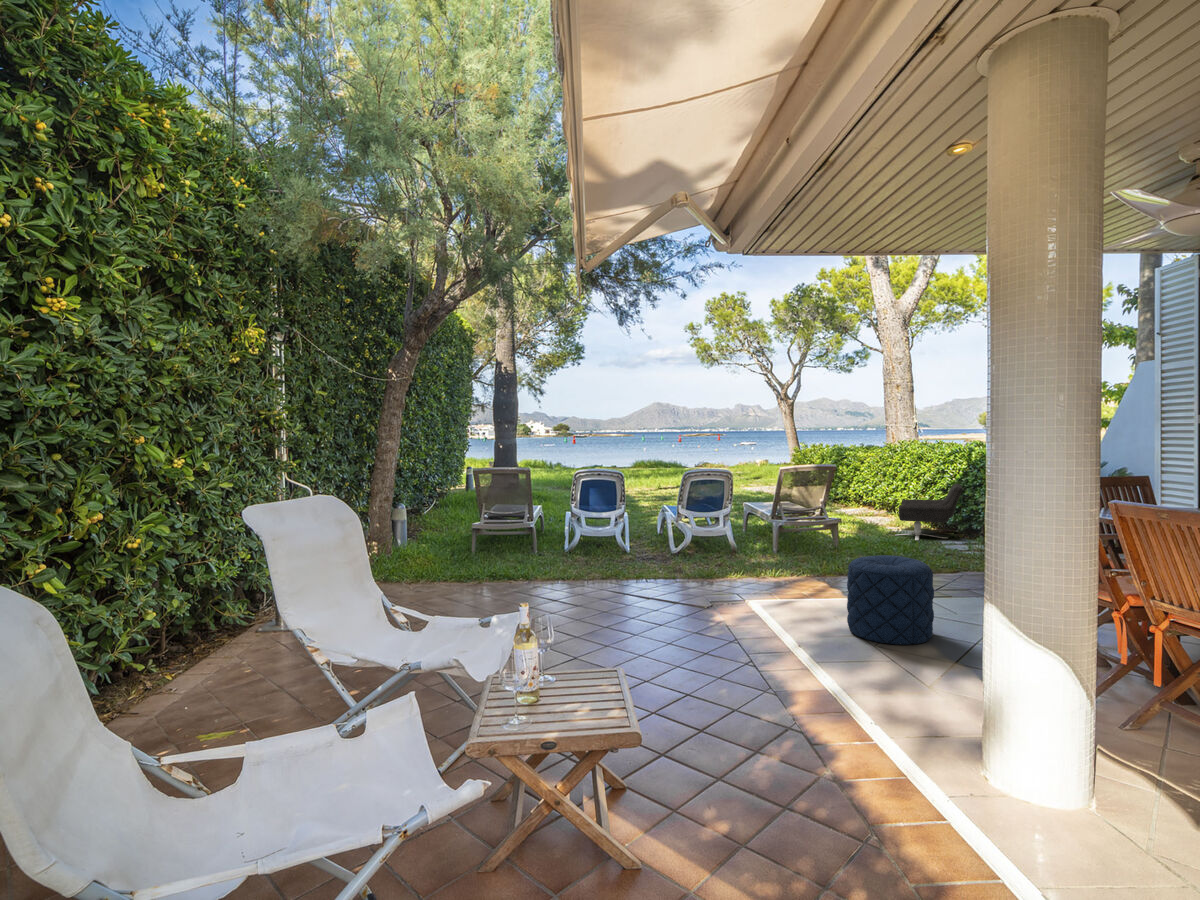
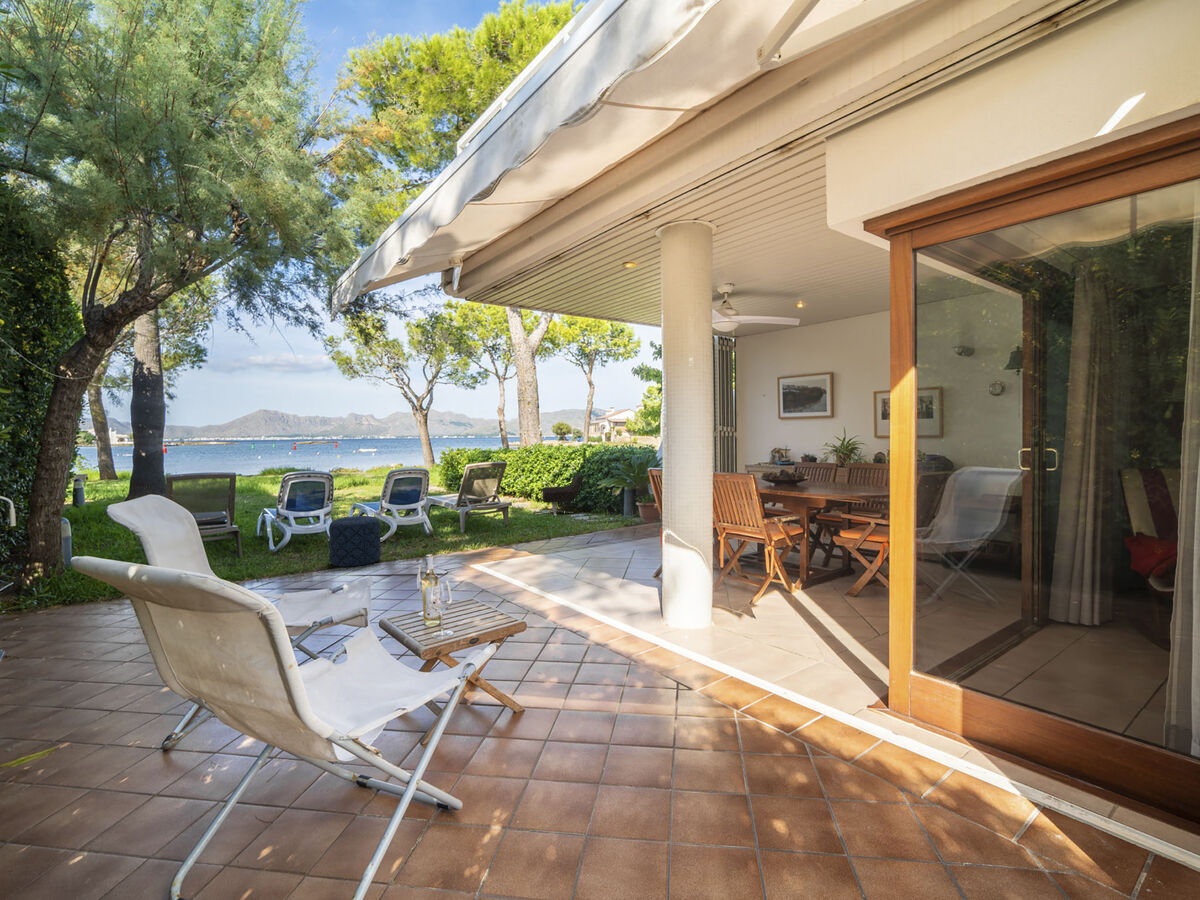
pouf: present [847,555,934,645] -> present [329,516,381,567]

